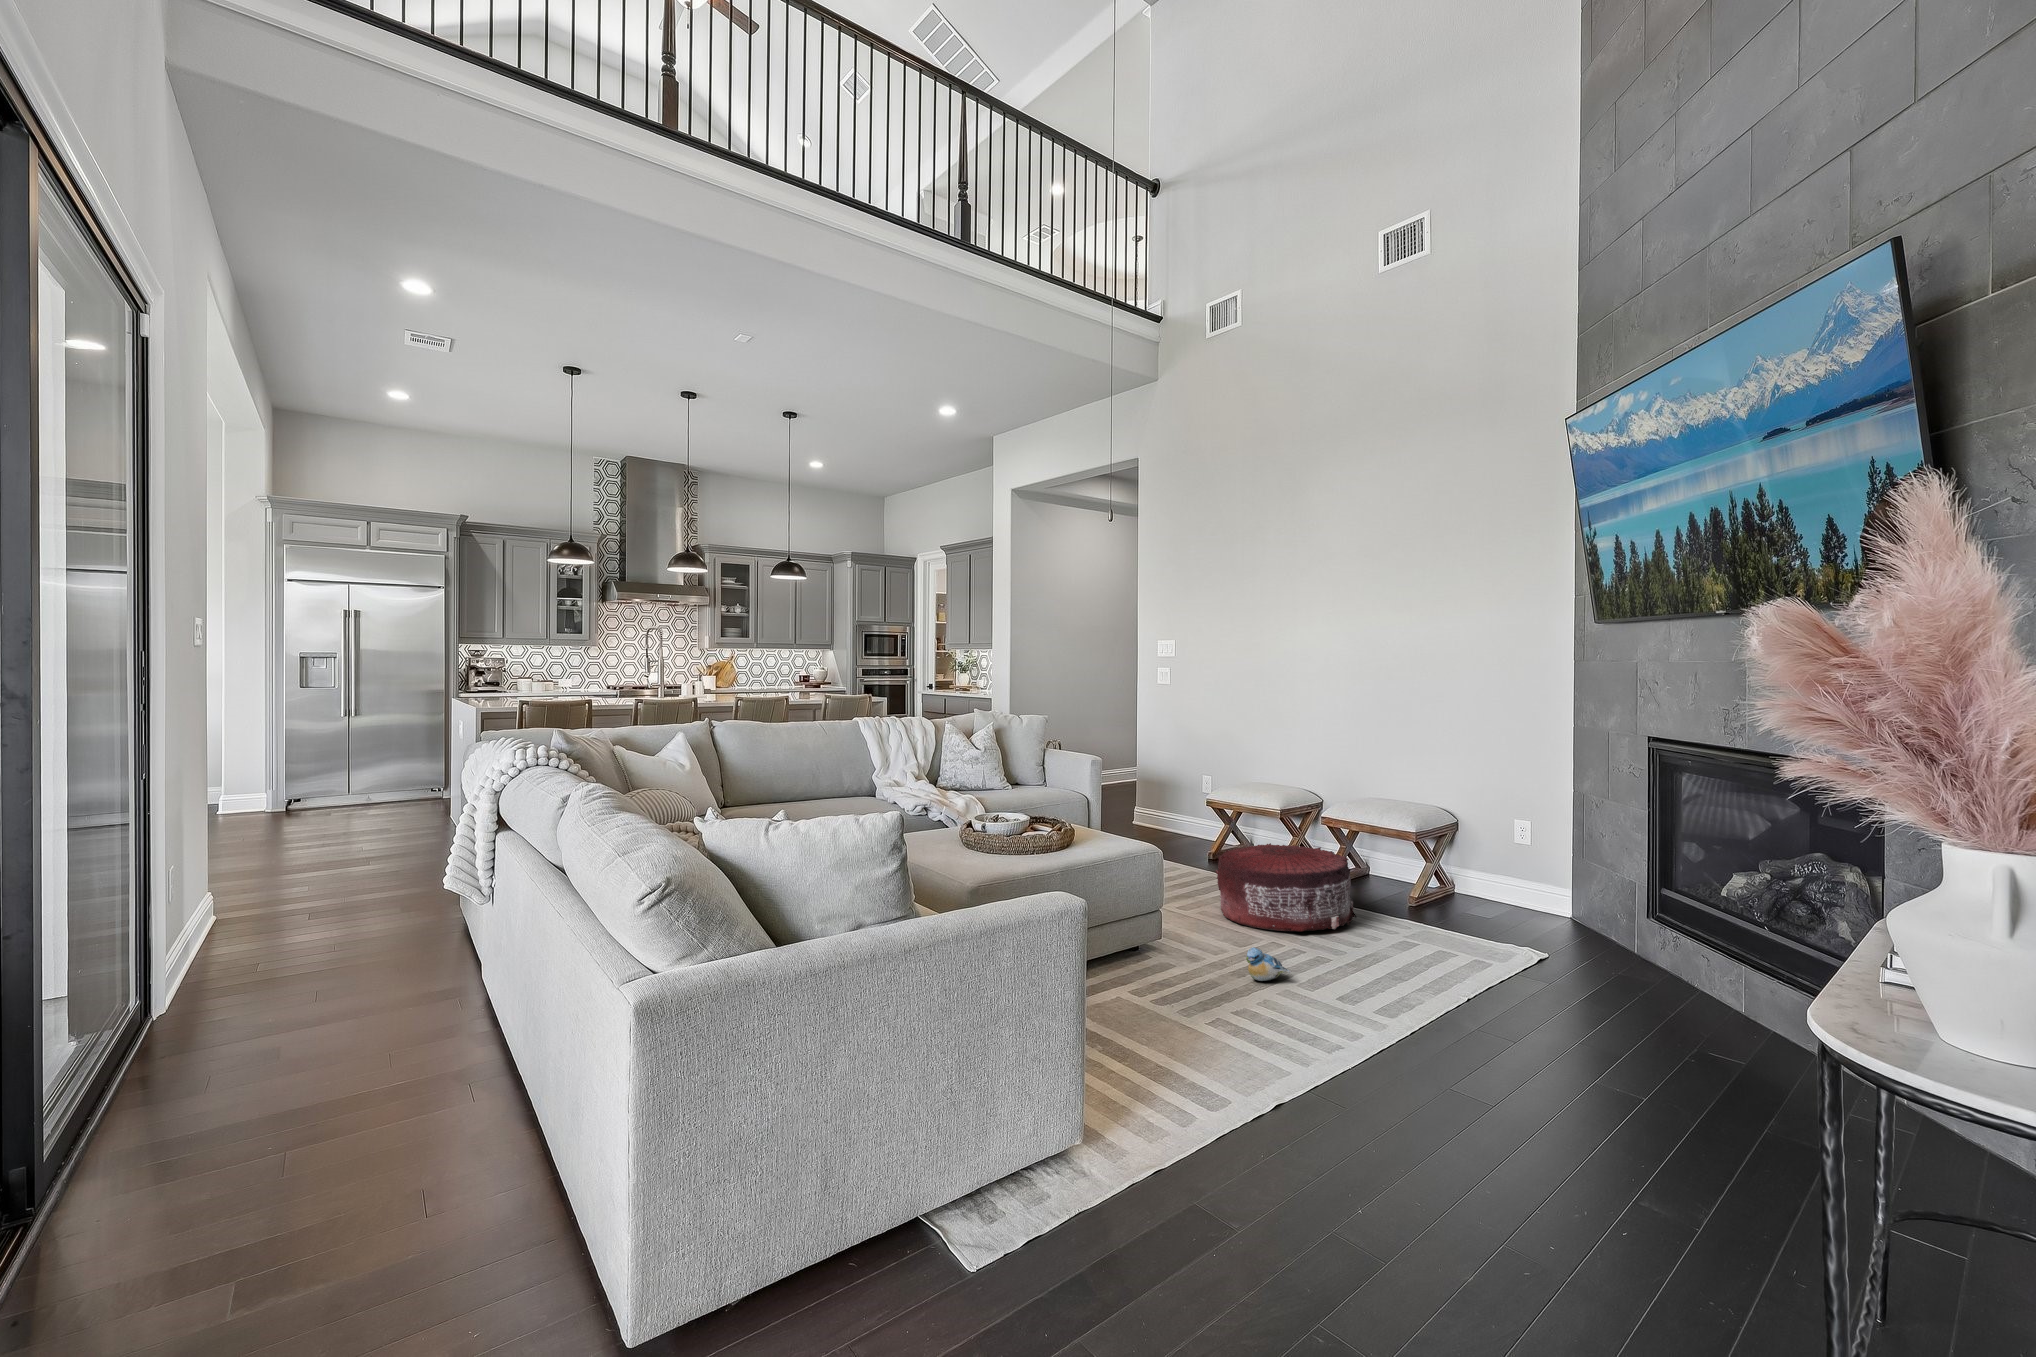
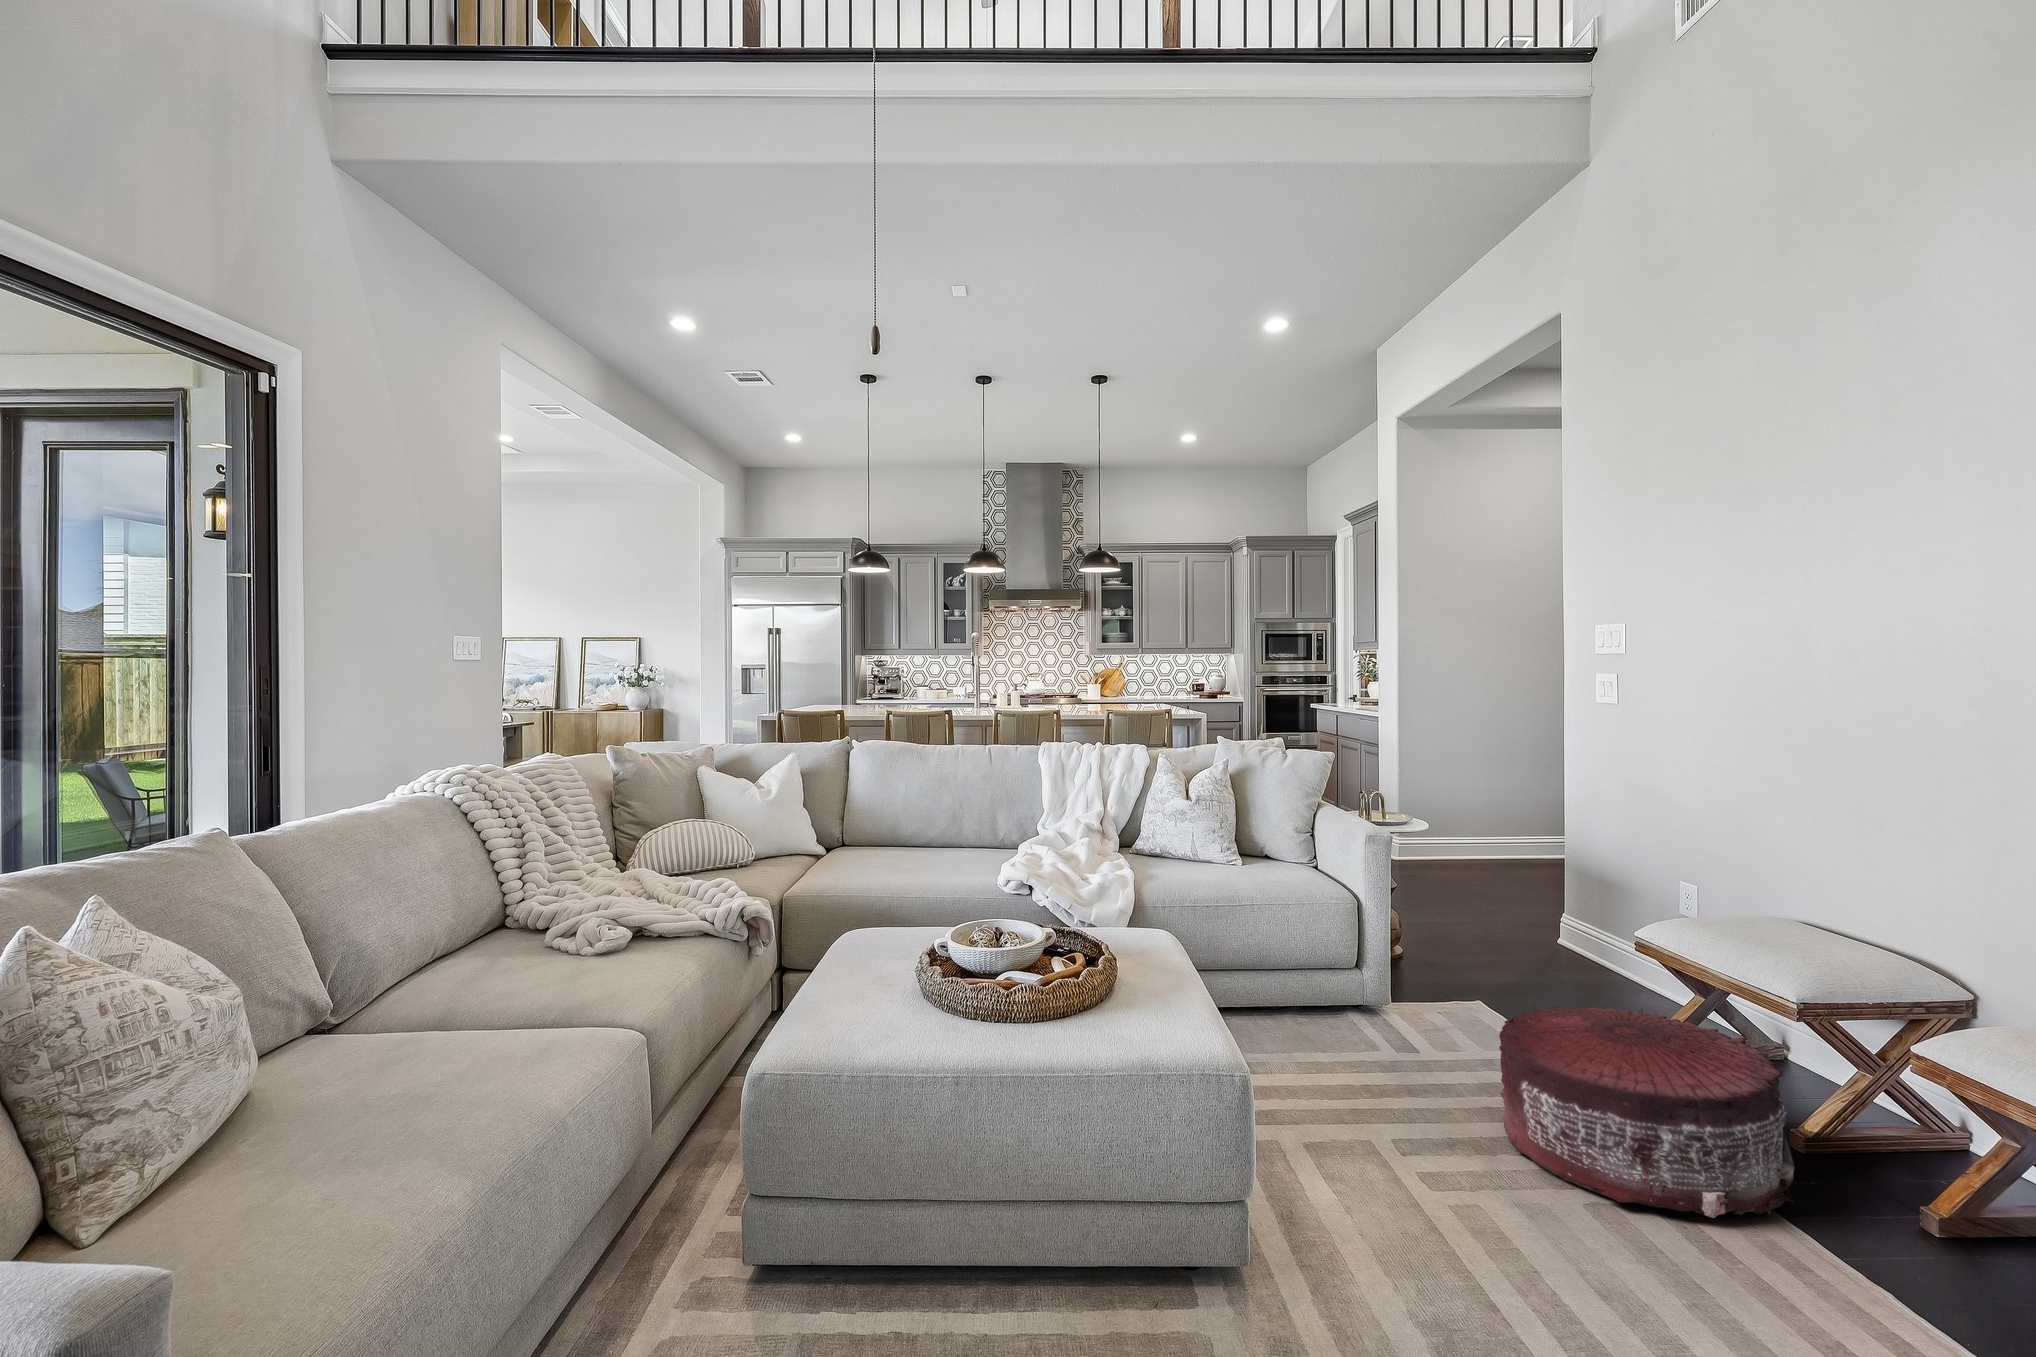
plush toy: present [1246,947,1290,981] -> none [1378,1224,1476,1299]

